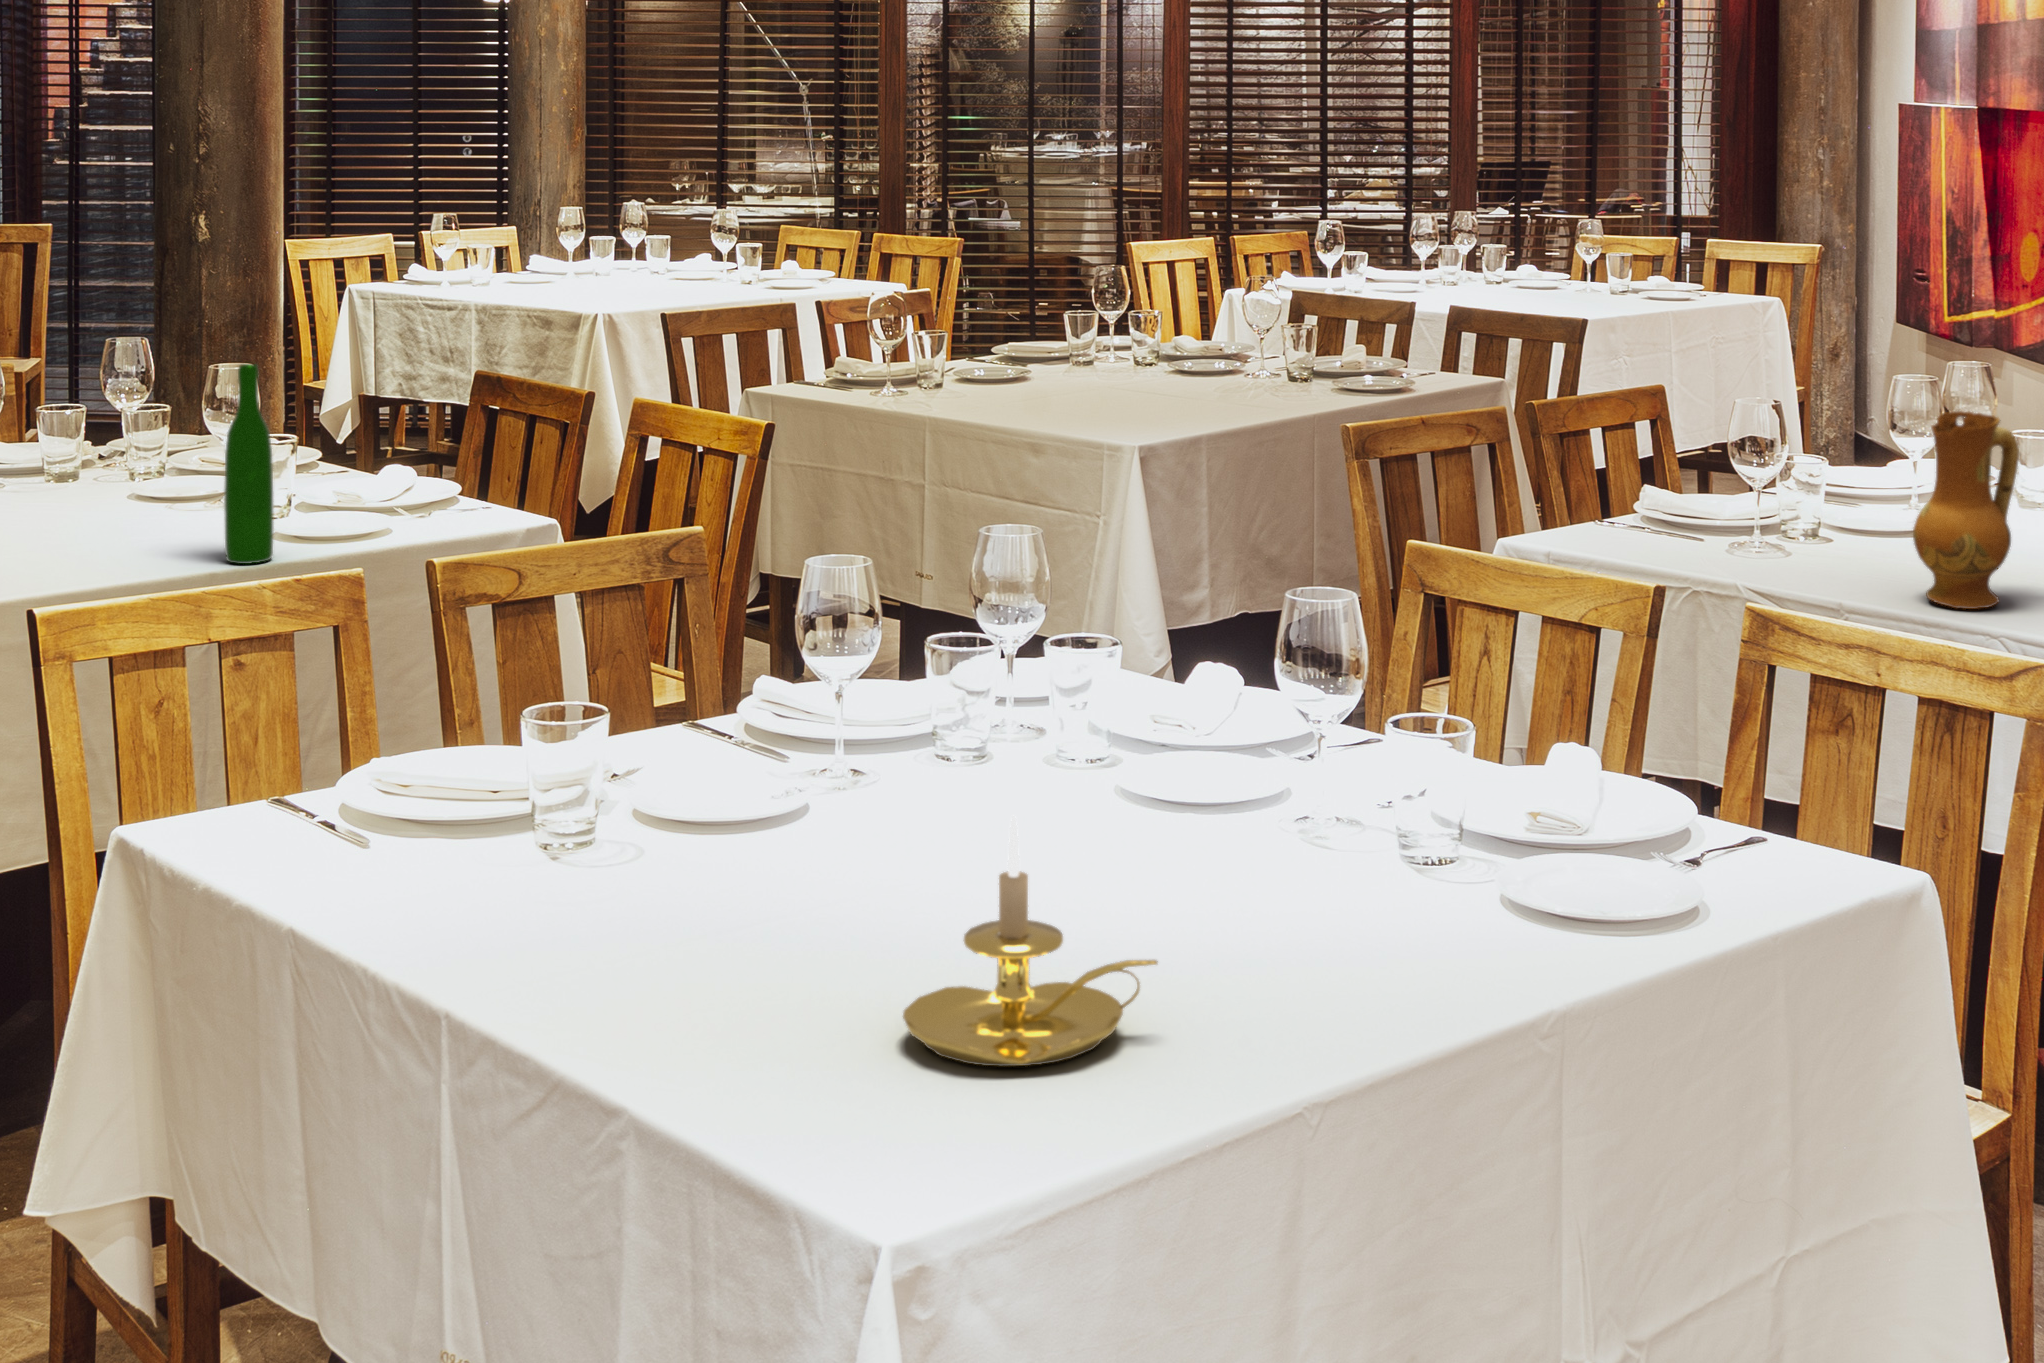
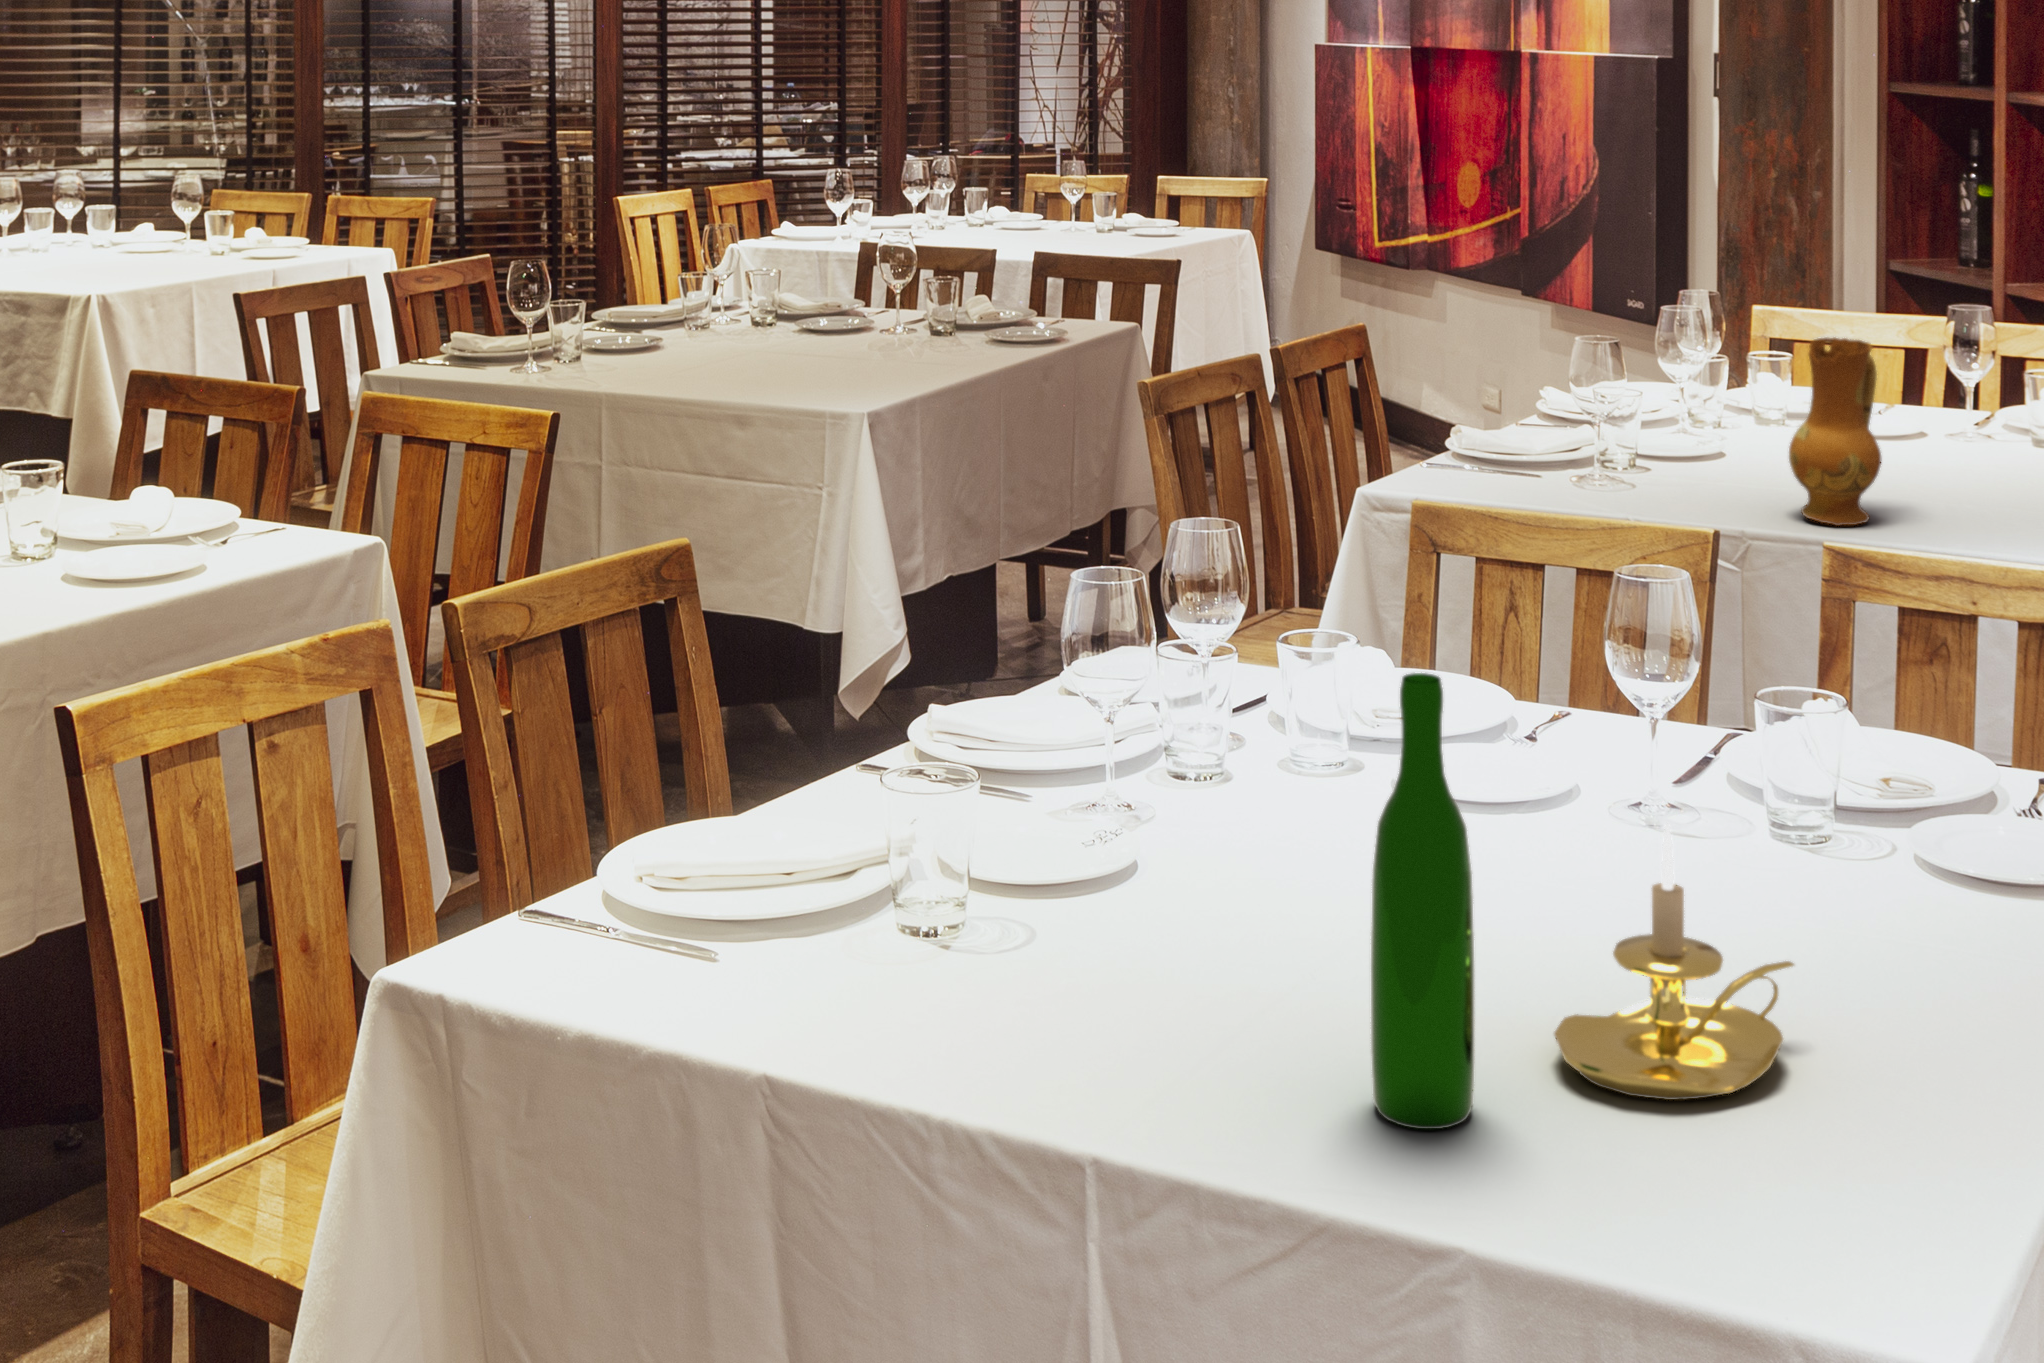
wine bottle: present [224,364,274,564] -> present [1371,673,1475,1129]

